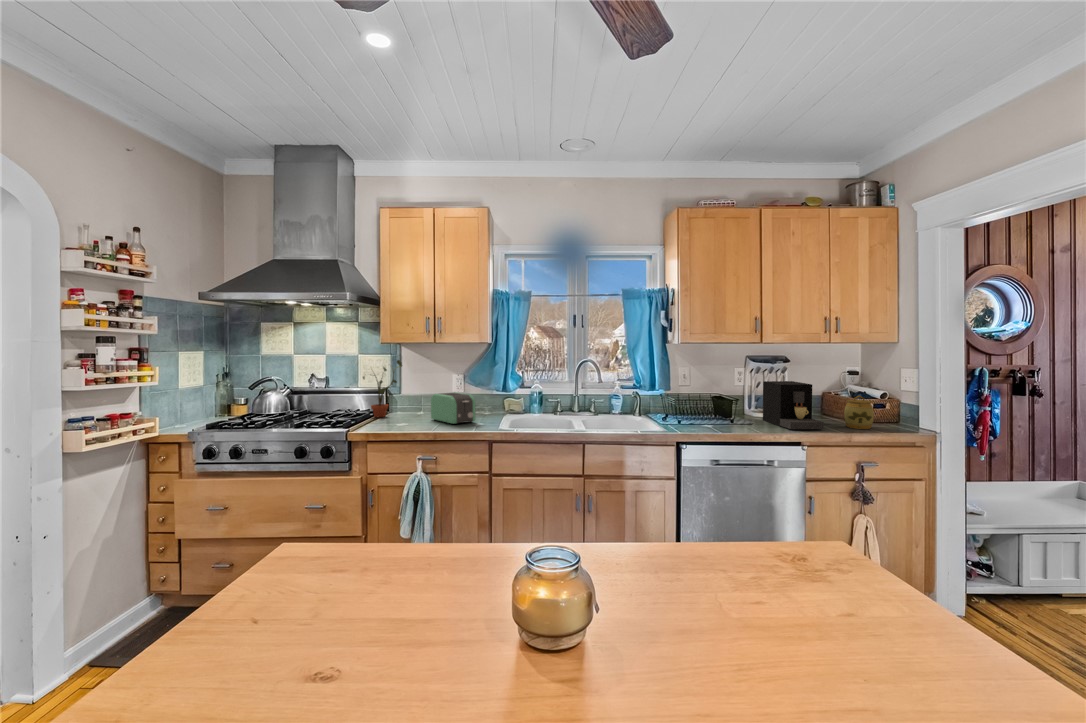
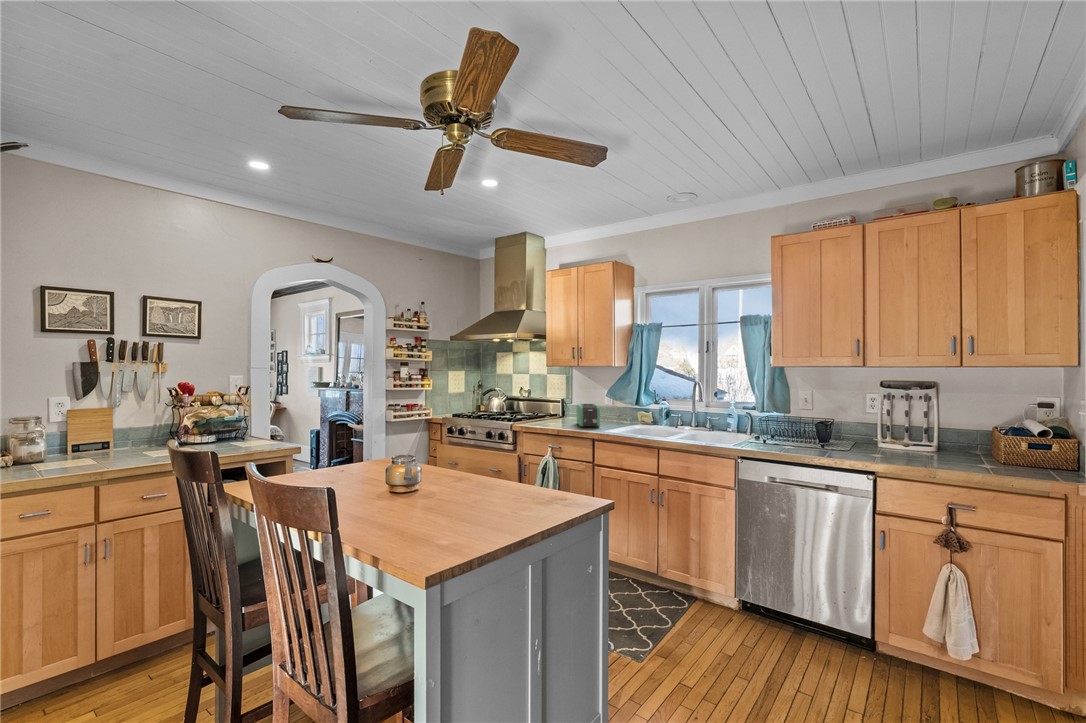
potted plant: present [363,360,402,417] -> none [540,378,574,419]
coffee maker: present [763,381,824,429] -> none [865,408,914,464]
jar: present [844,395,874,429] -> none [959,430,998,472]

